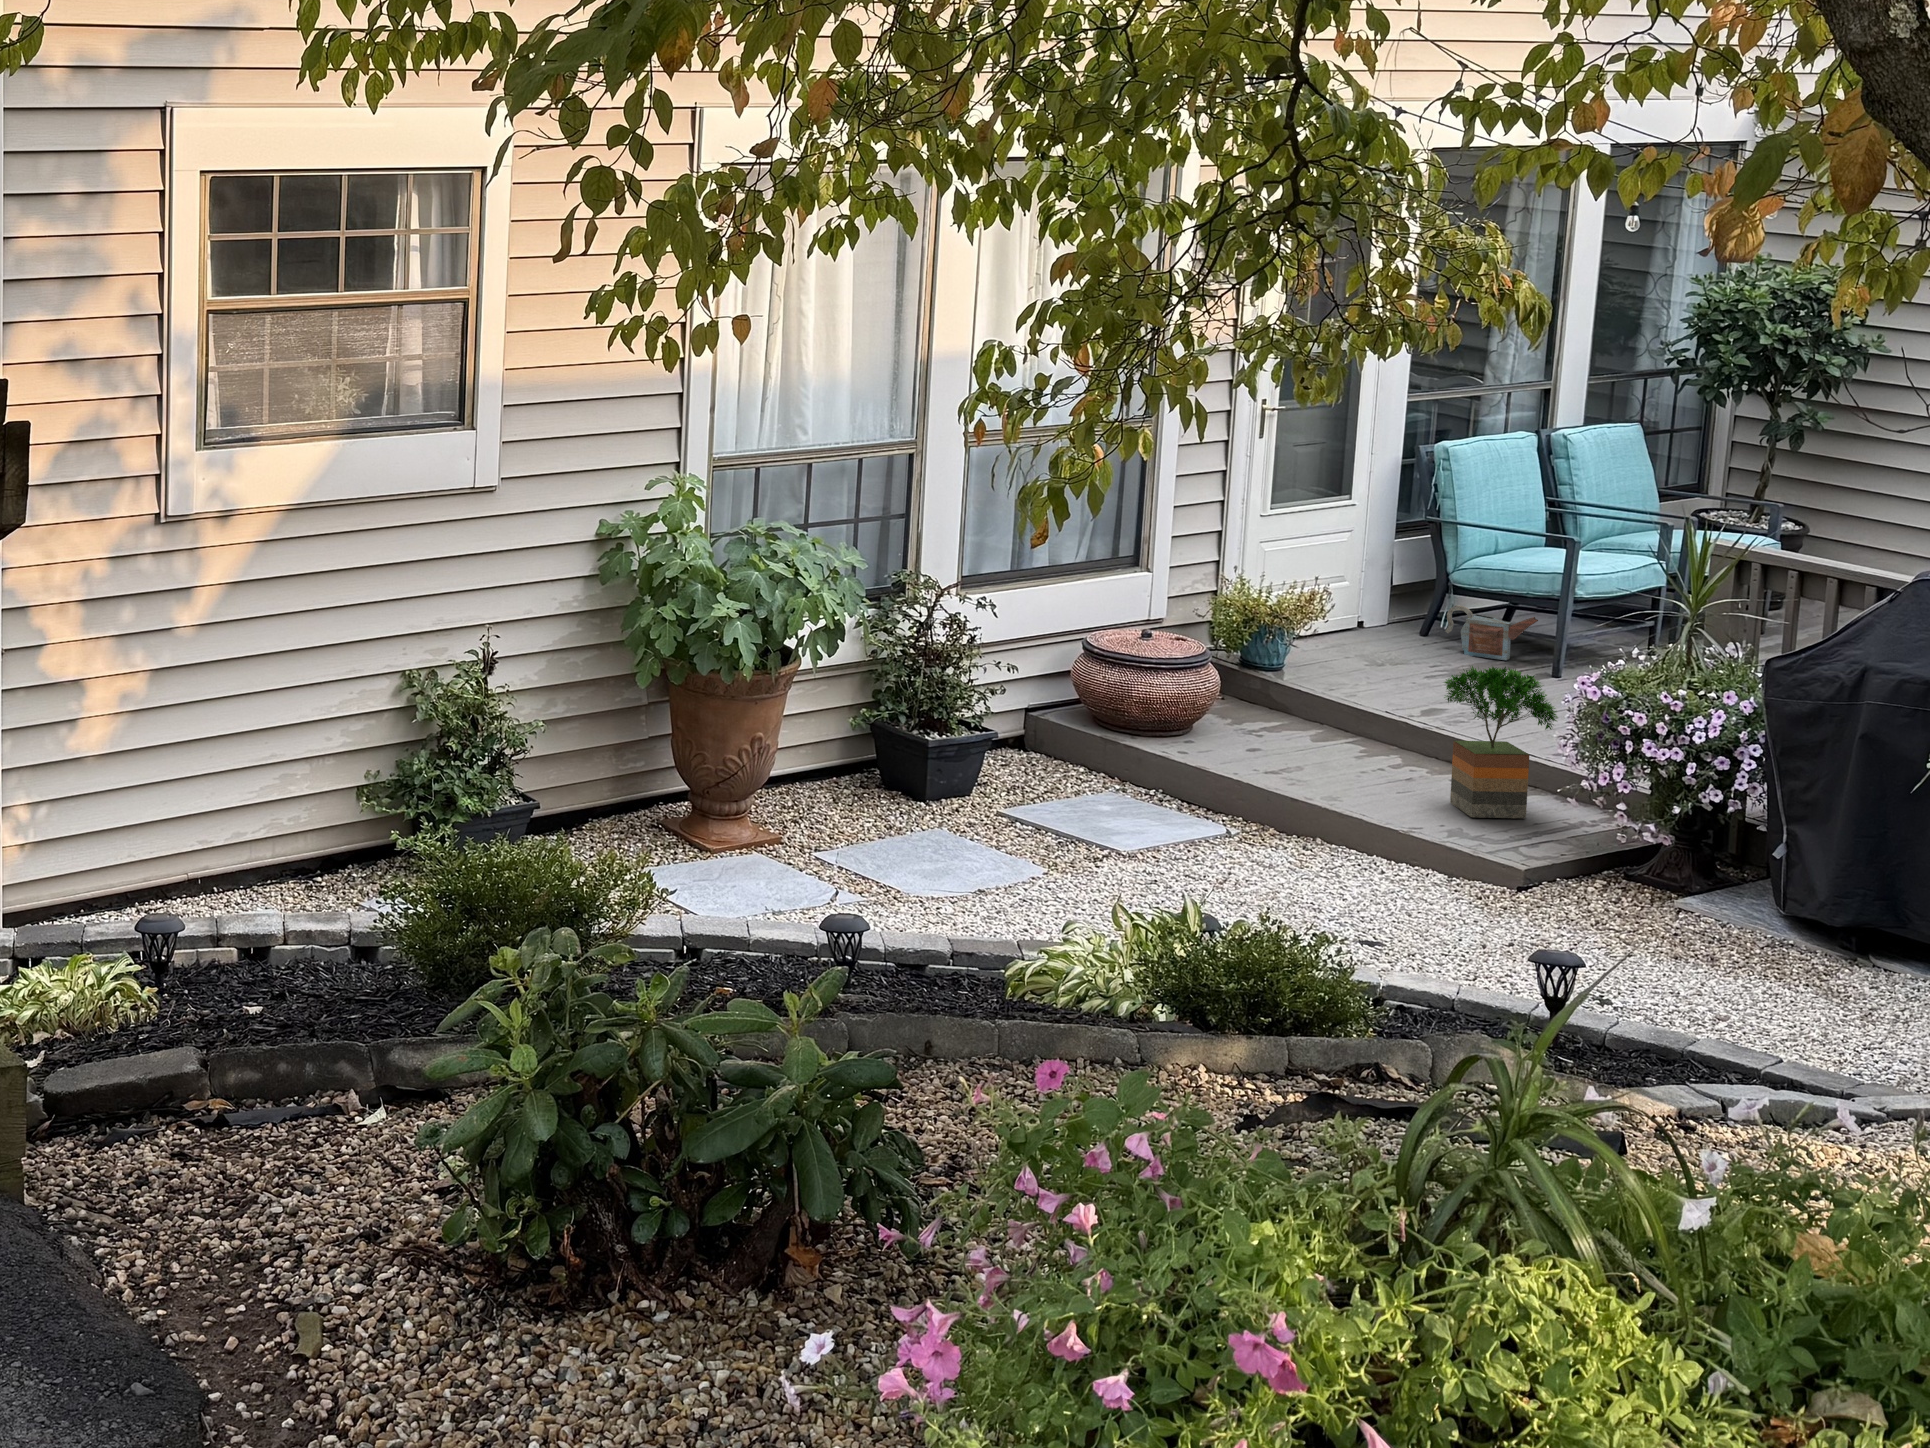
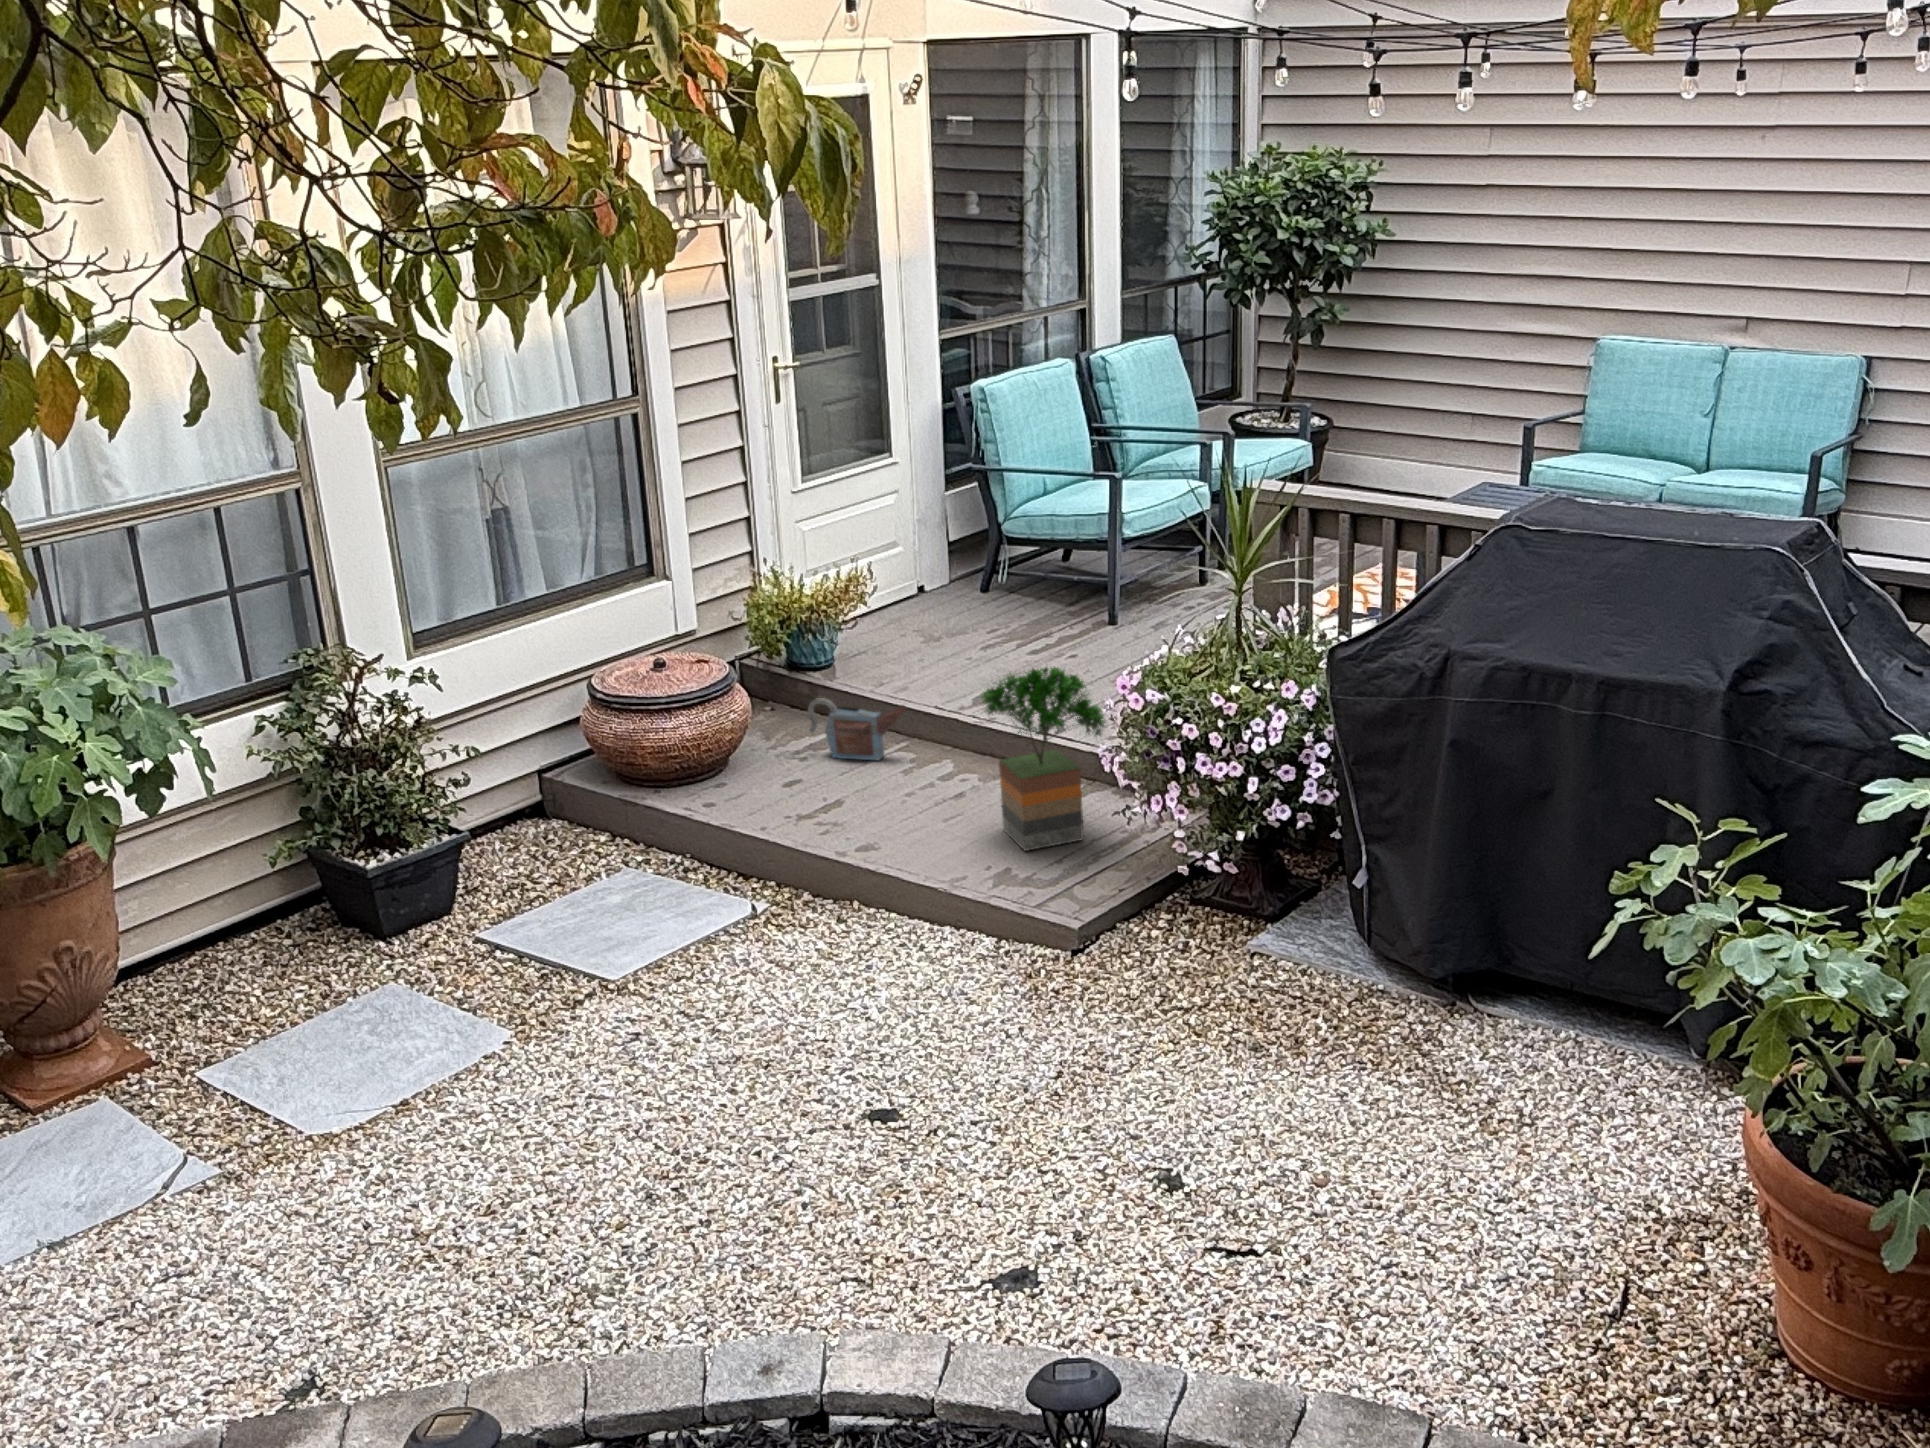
watering can: present [1445,605,1538,660] -> present [808,698,908,760]

